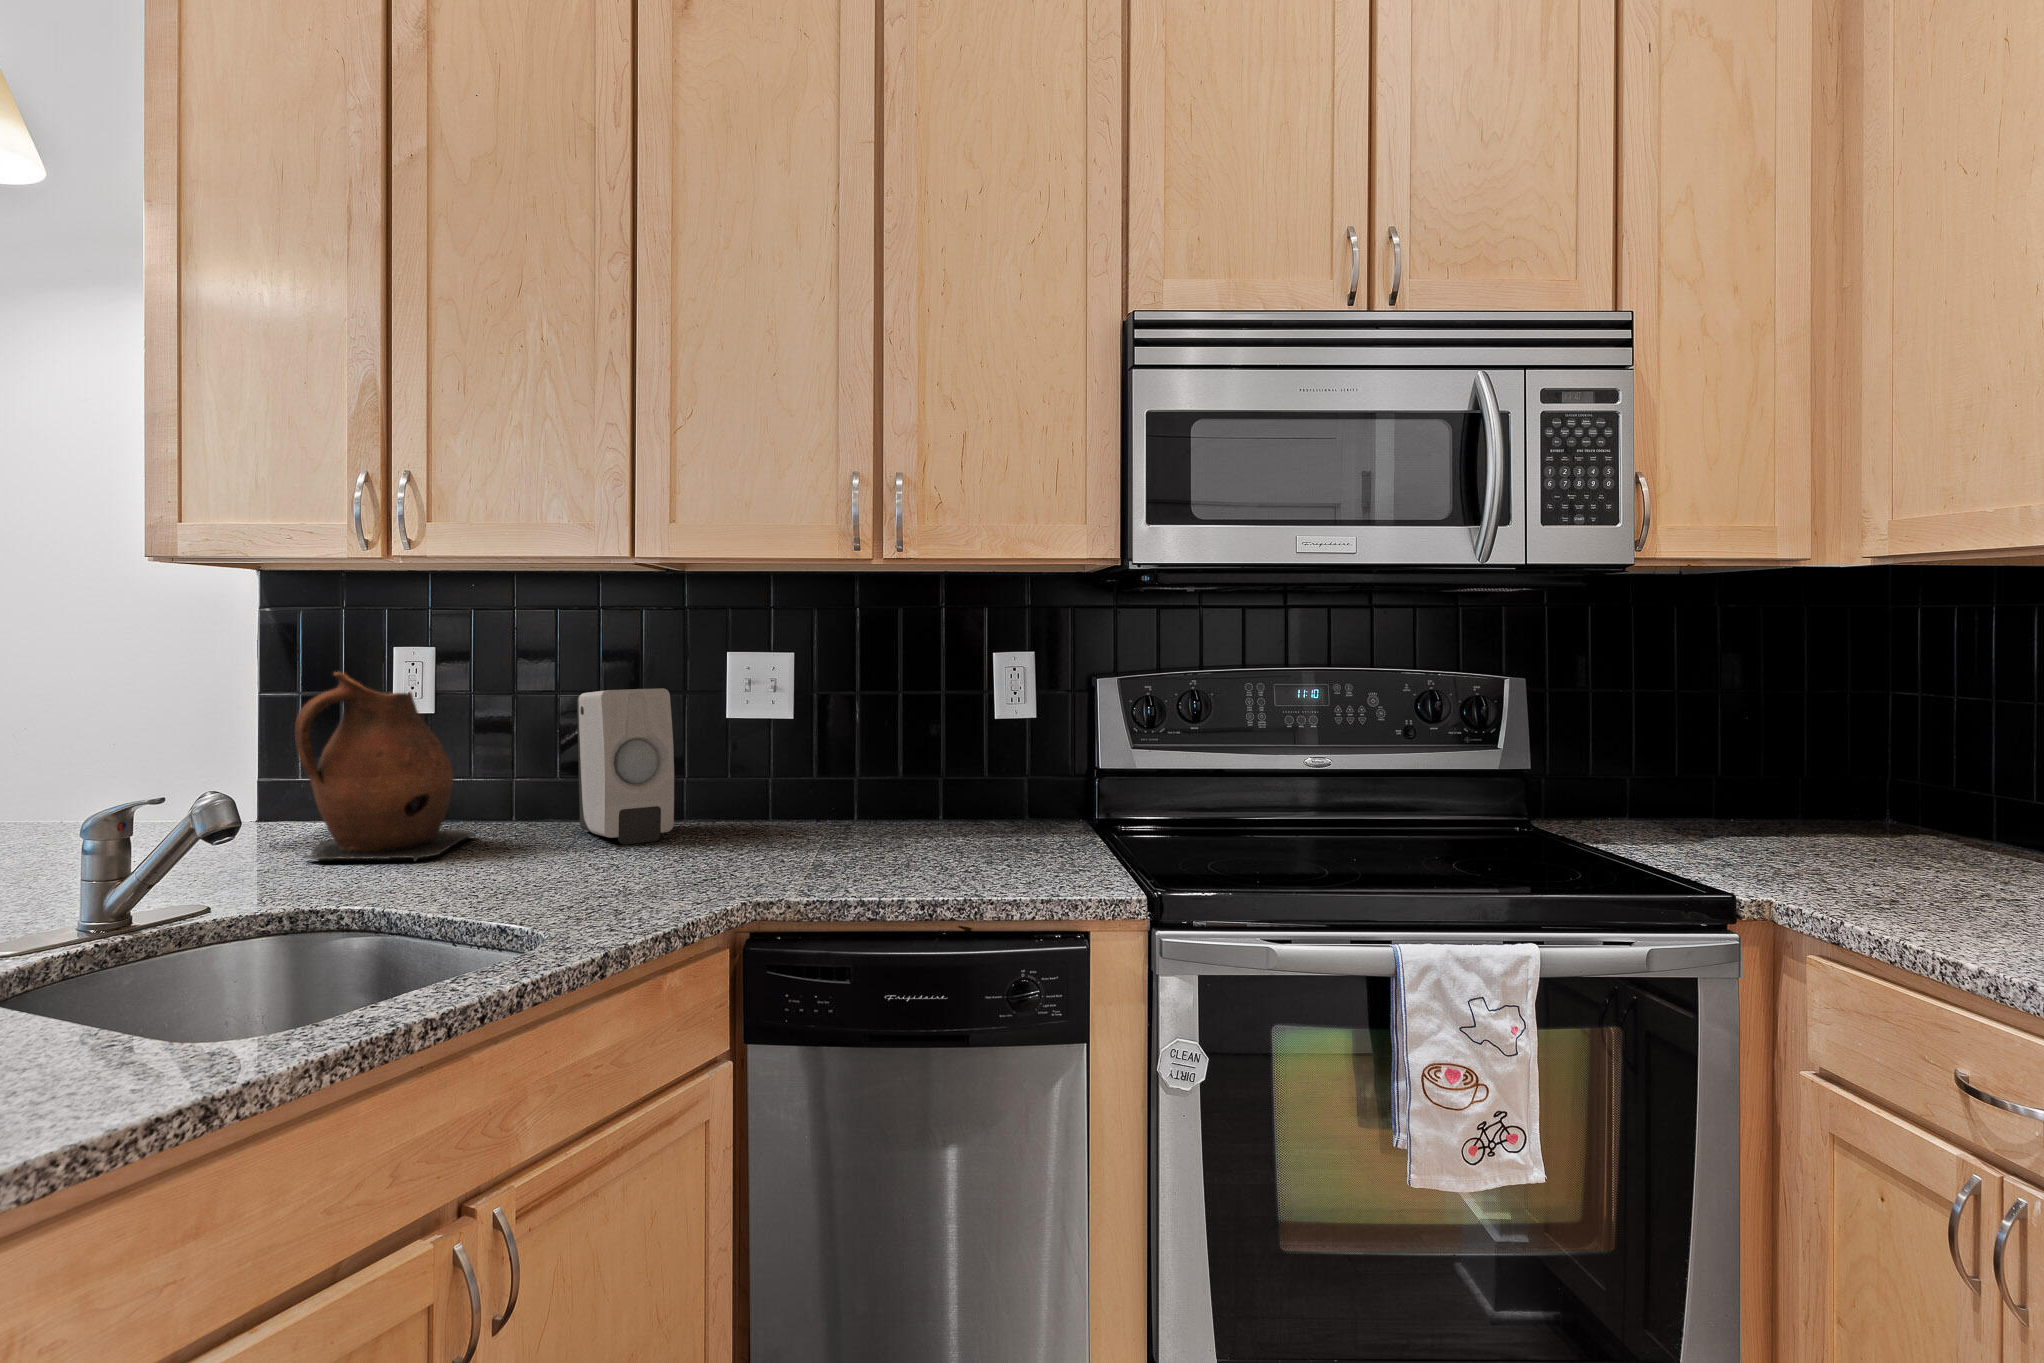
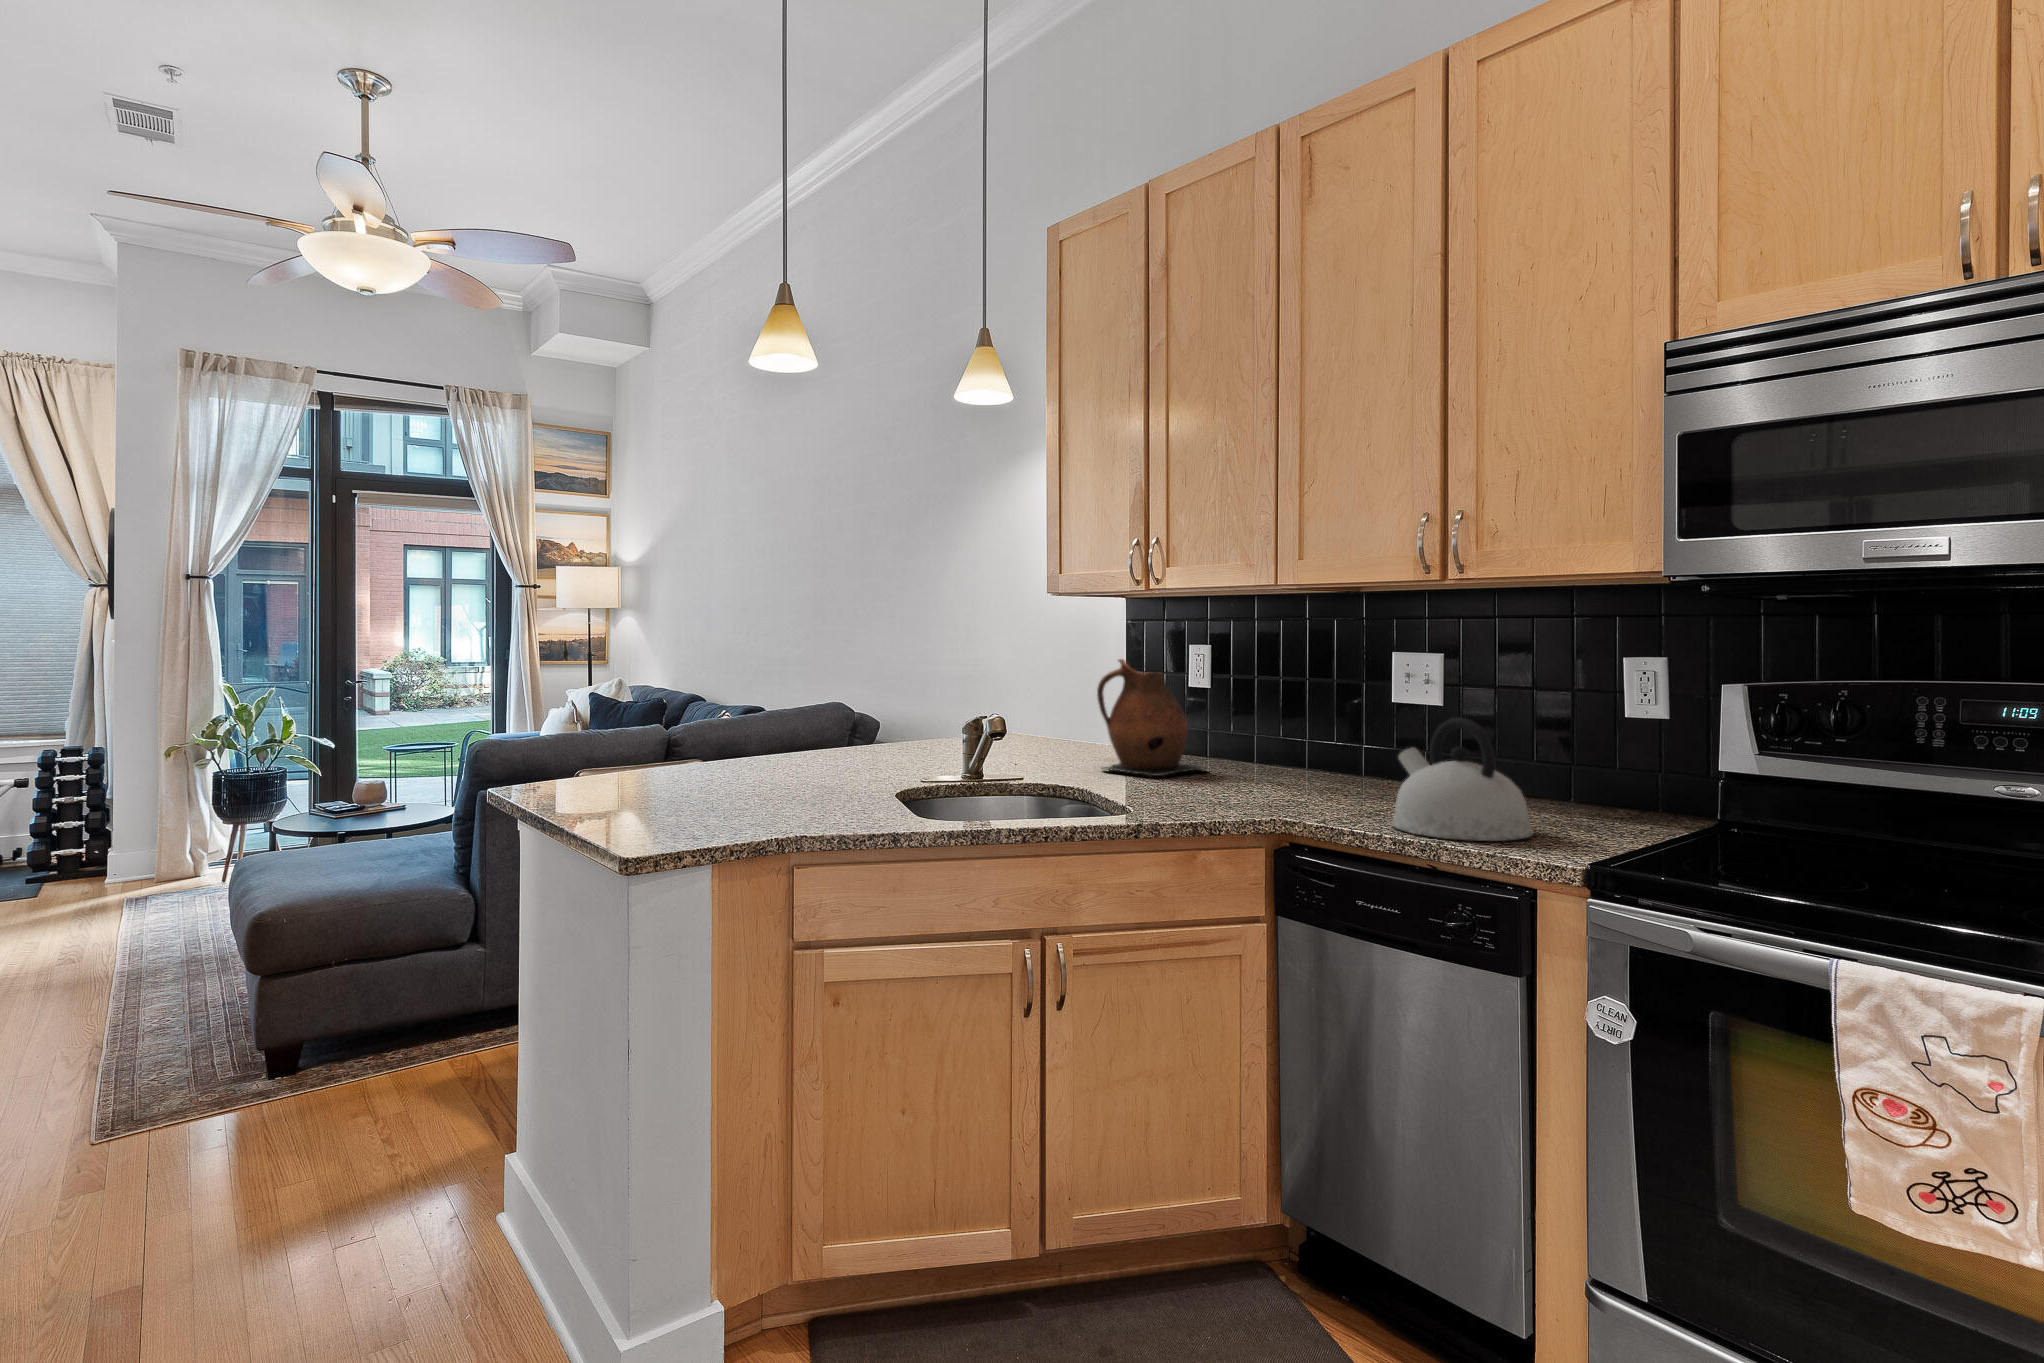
soap dispenser: present [577,688,674,844] -> none [1270,676,1326,788]
kettle: none [854,731,1023,887] -> present [1391,718,1534,841]

